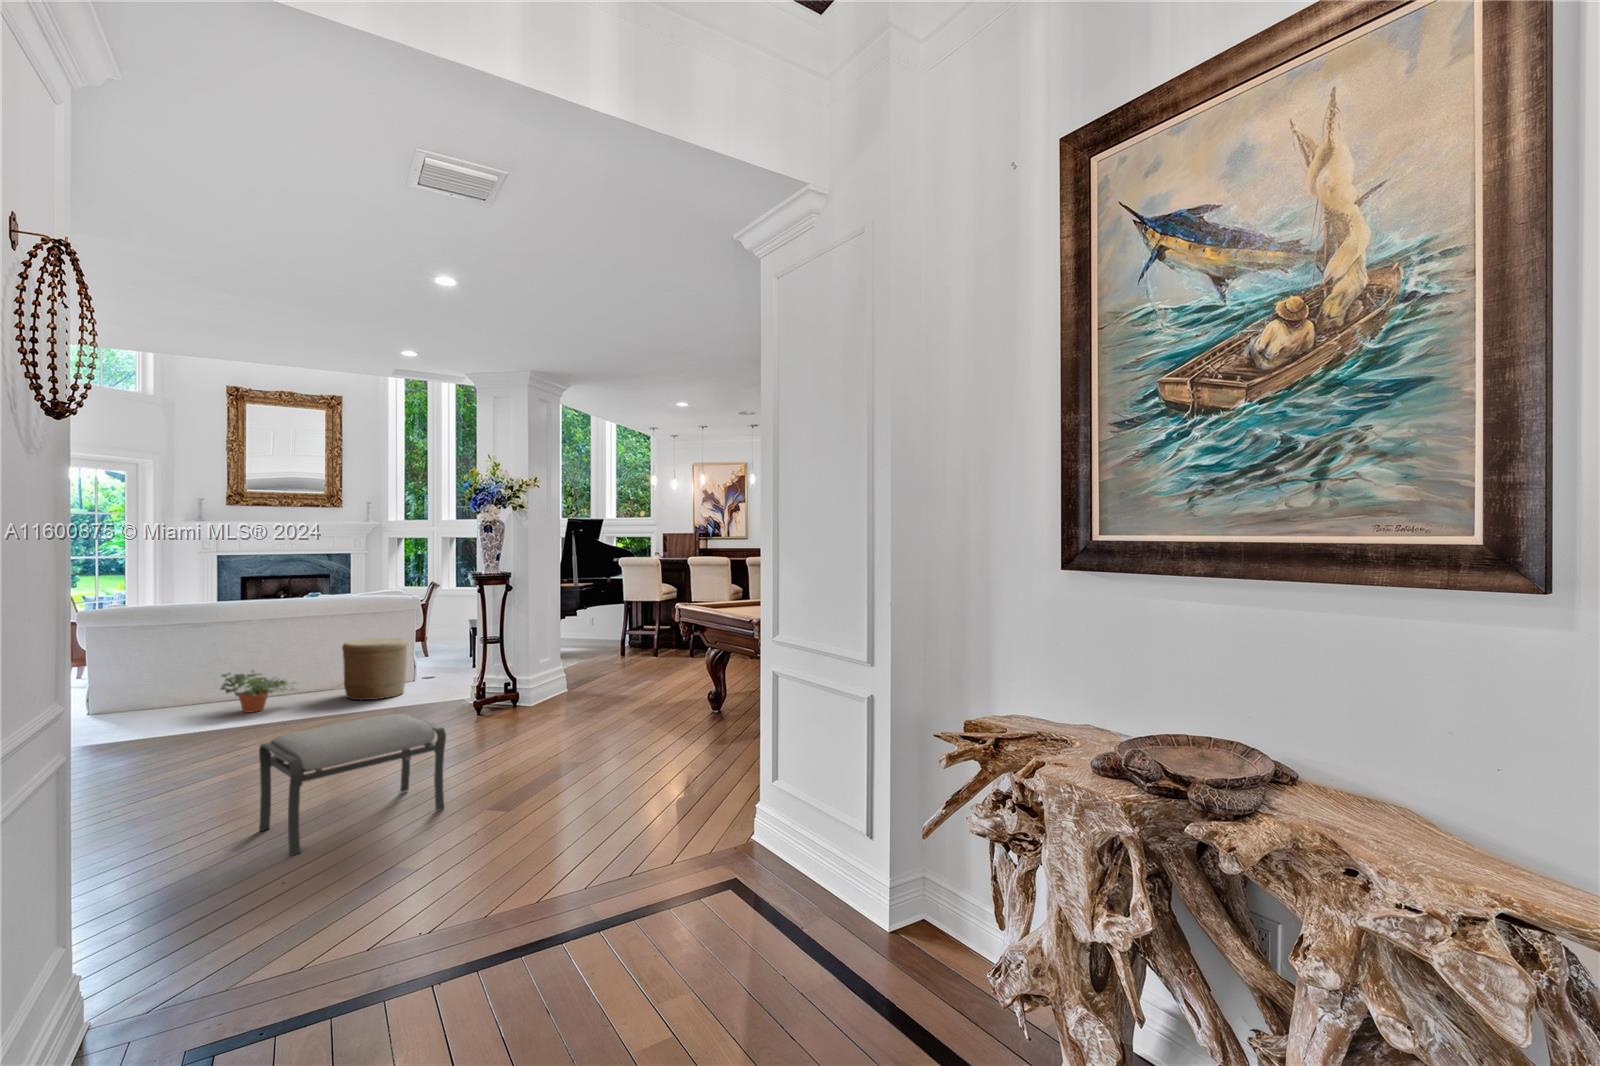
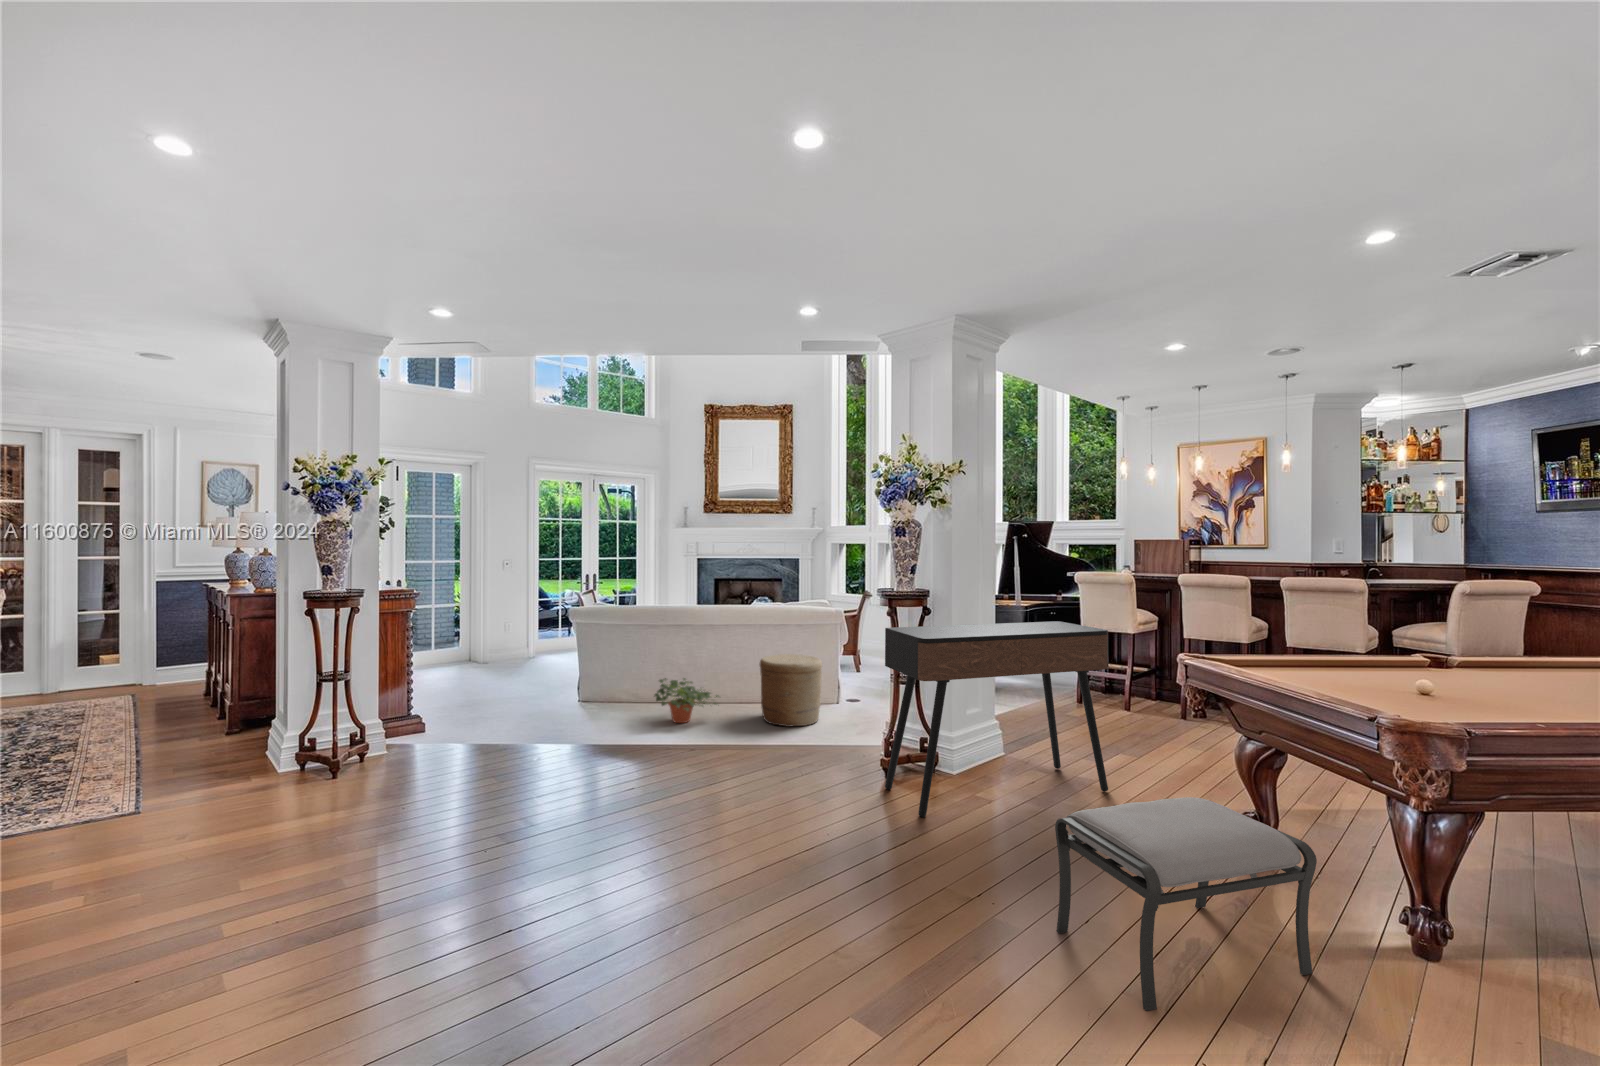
console table: none [481,591,638,729] -> present [885,621,1108,817]
ottoman: present [259,714,446,856] -> present [1055,797,1317,1011]

